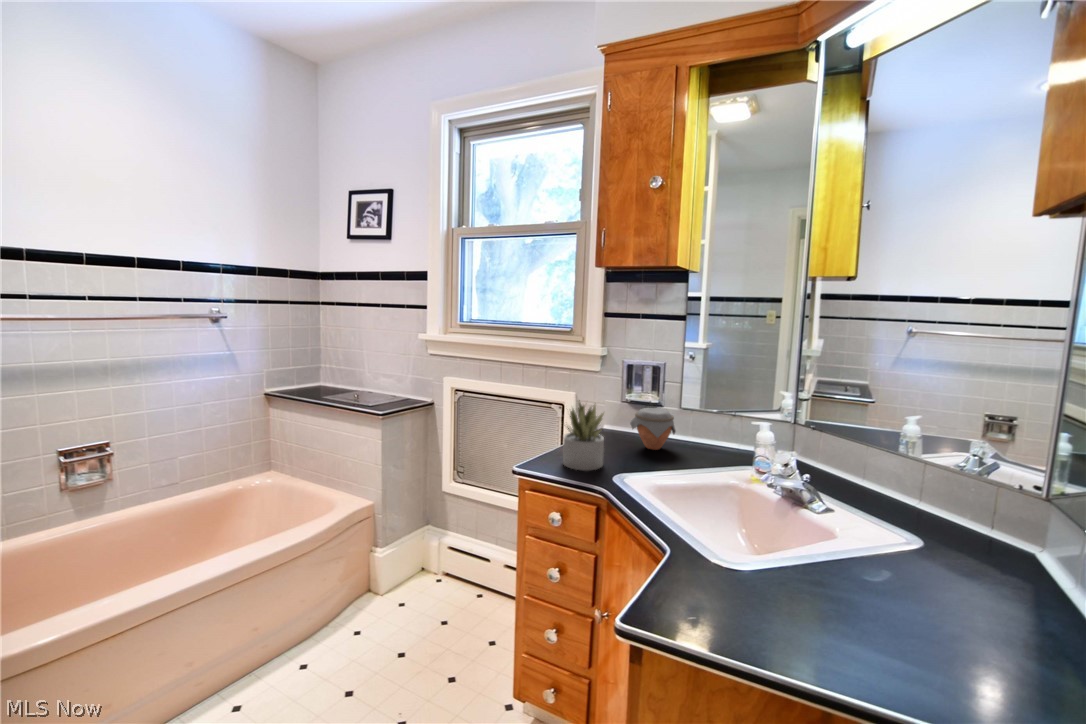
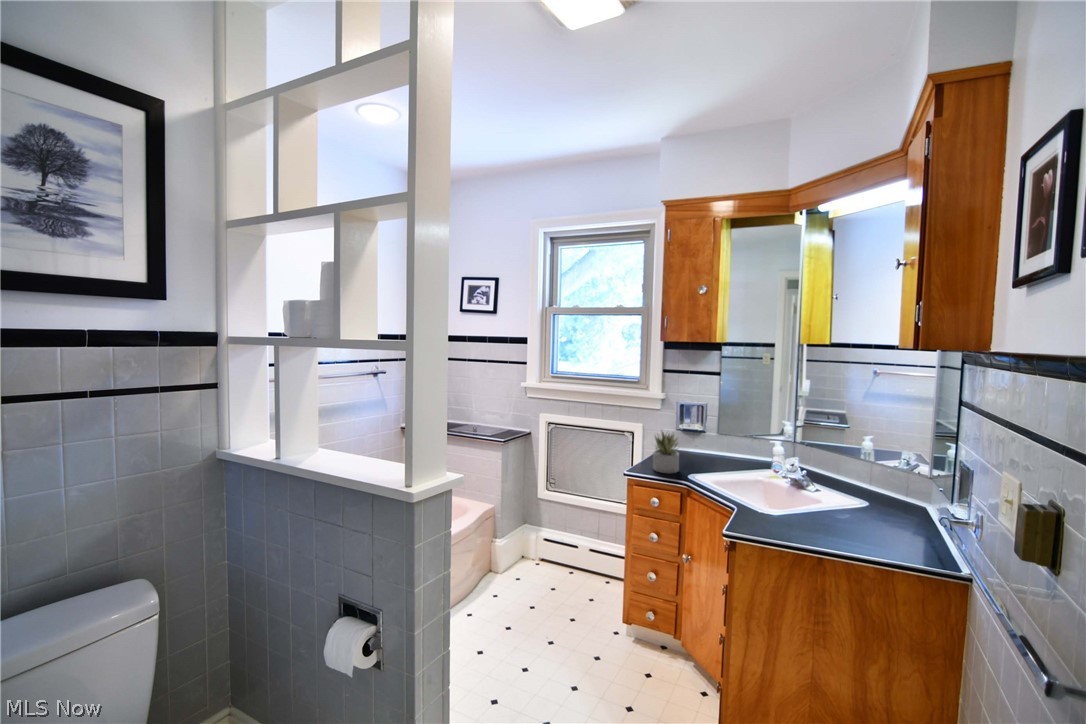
jar: present [630,408,676,450] -> none [688,433,718,461]

